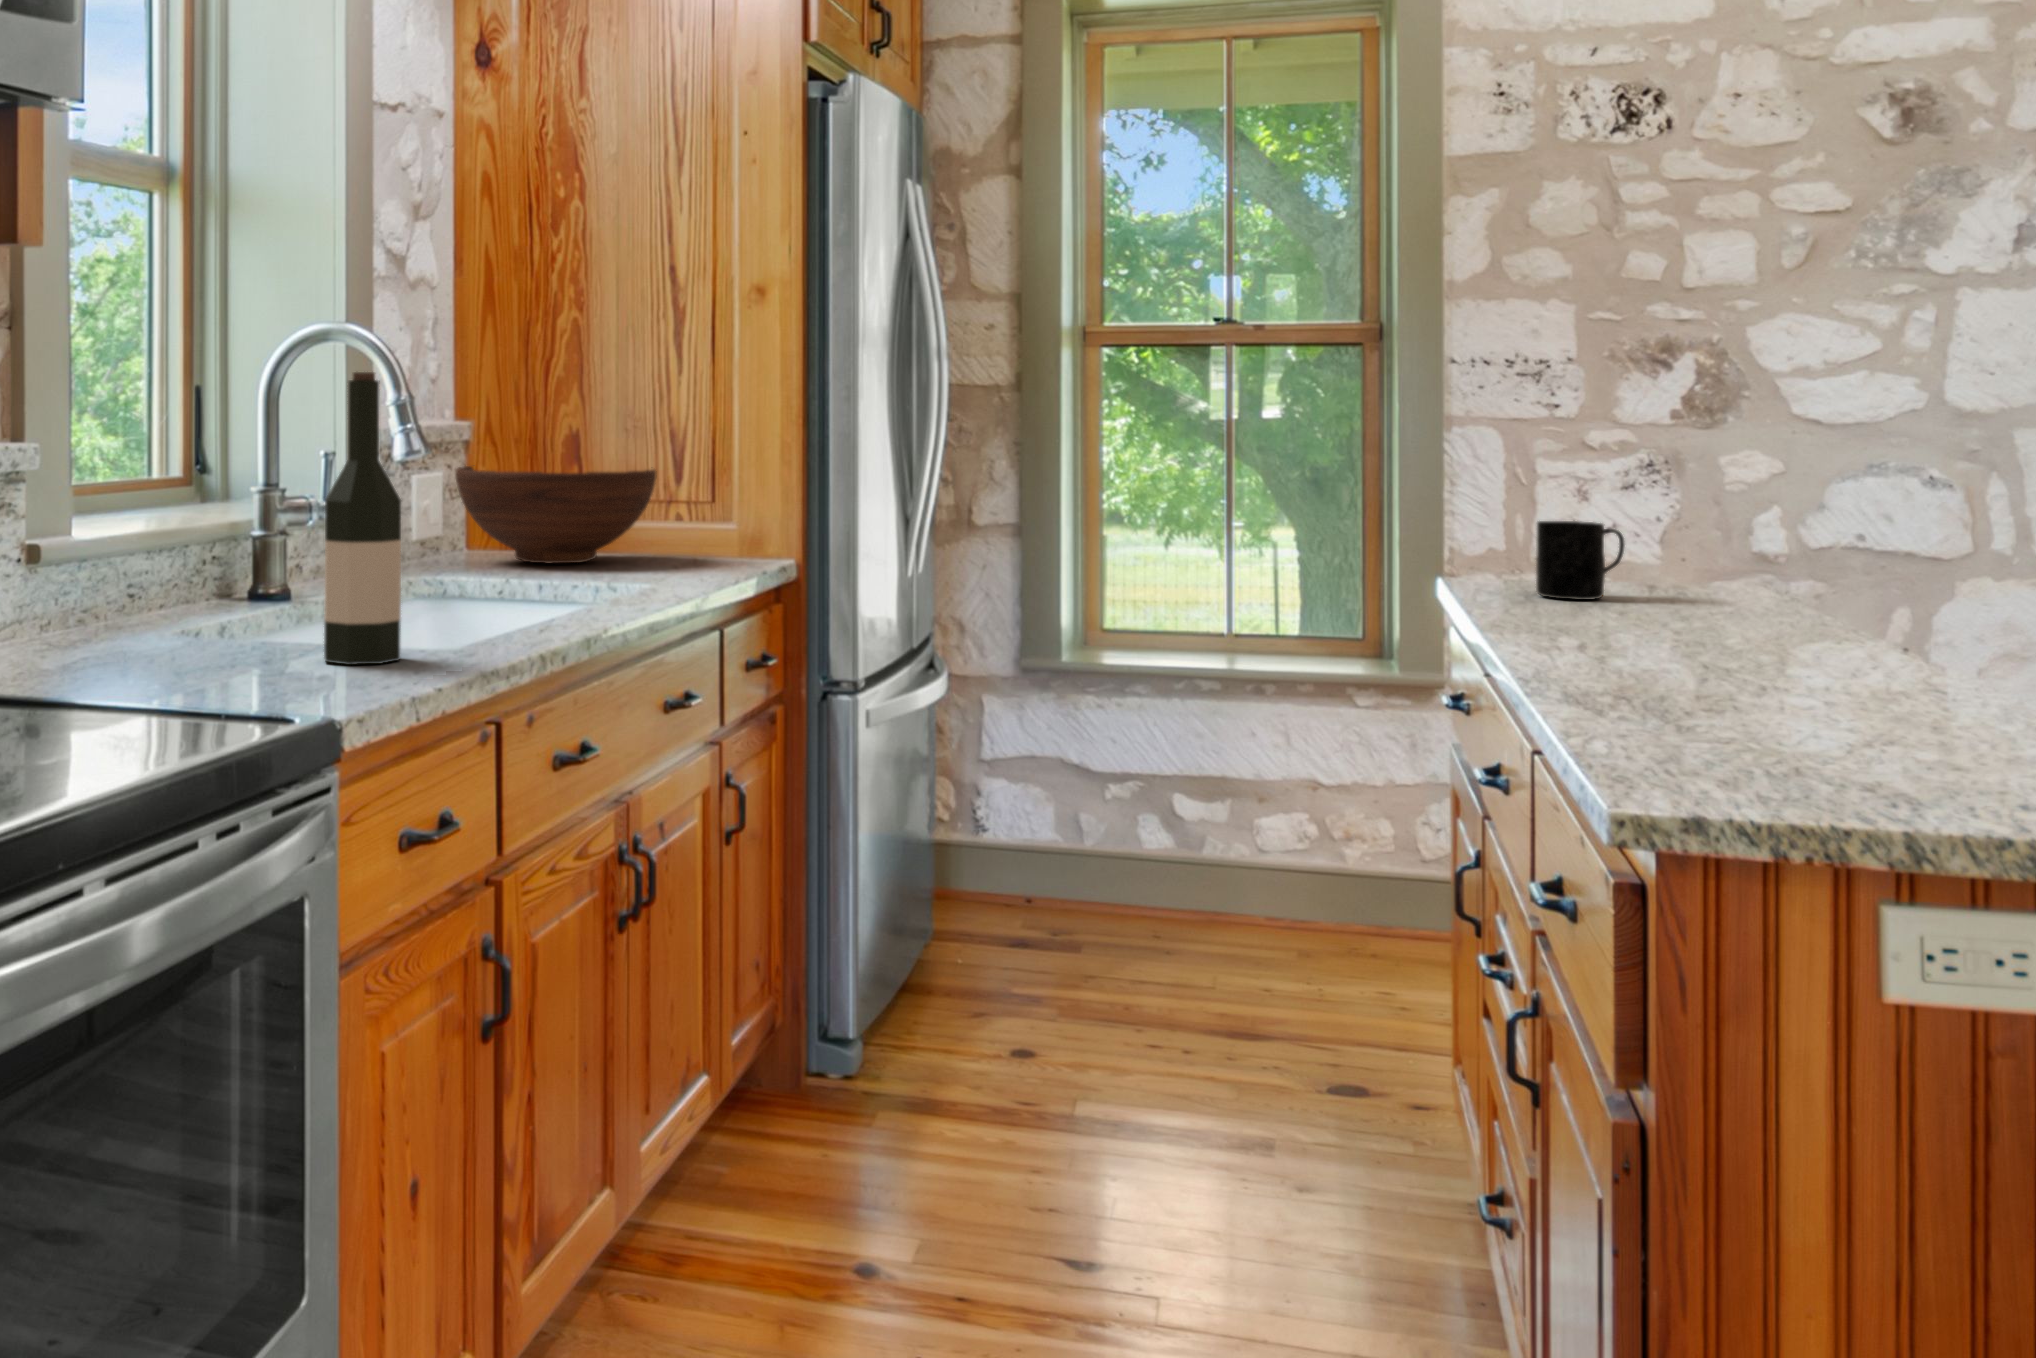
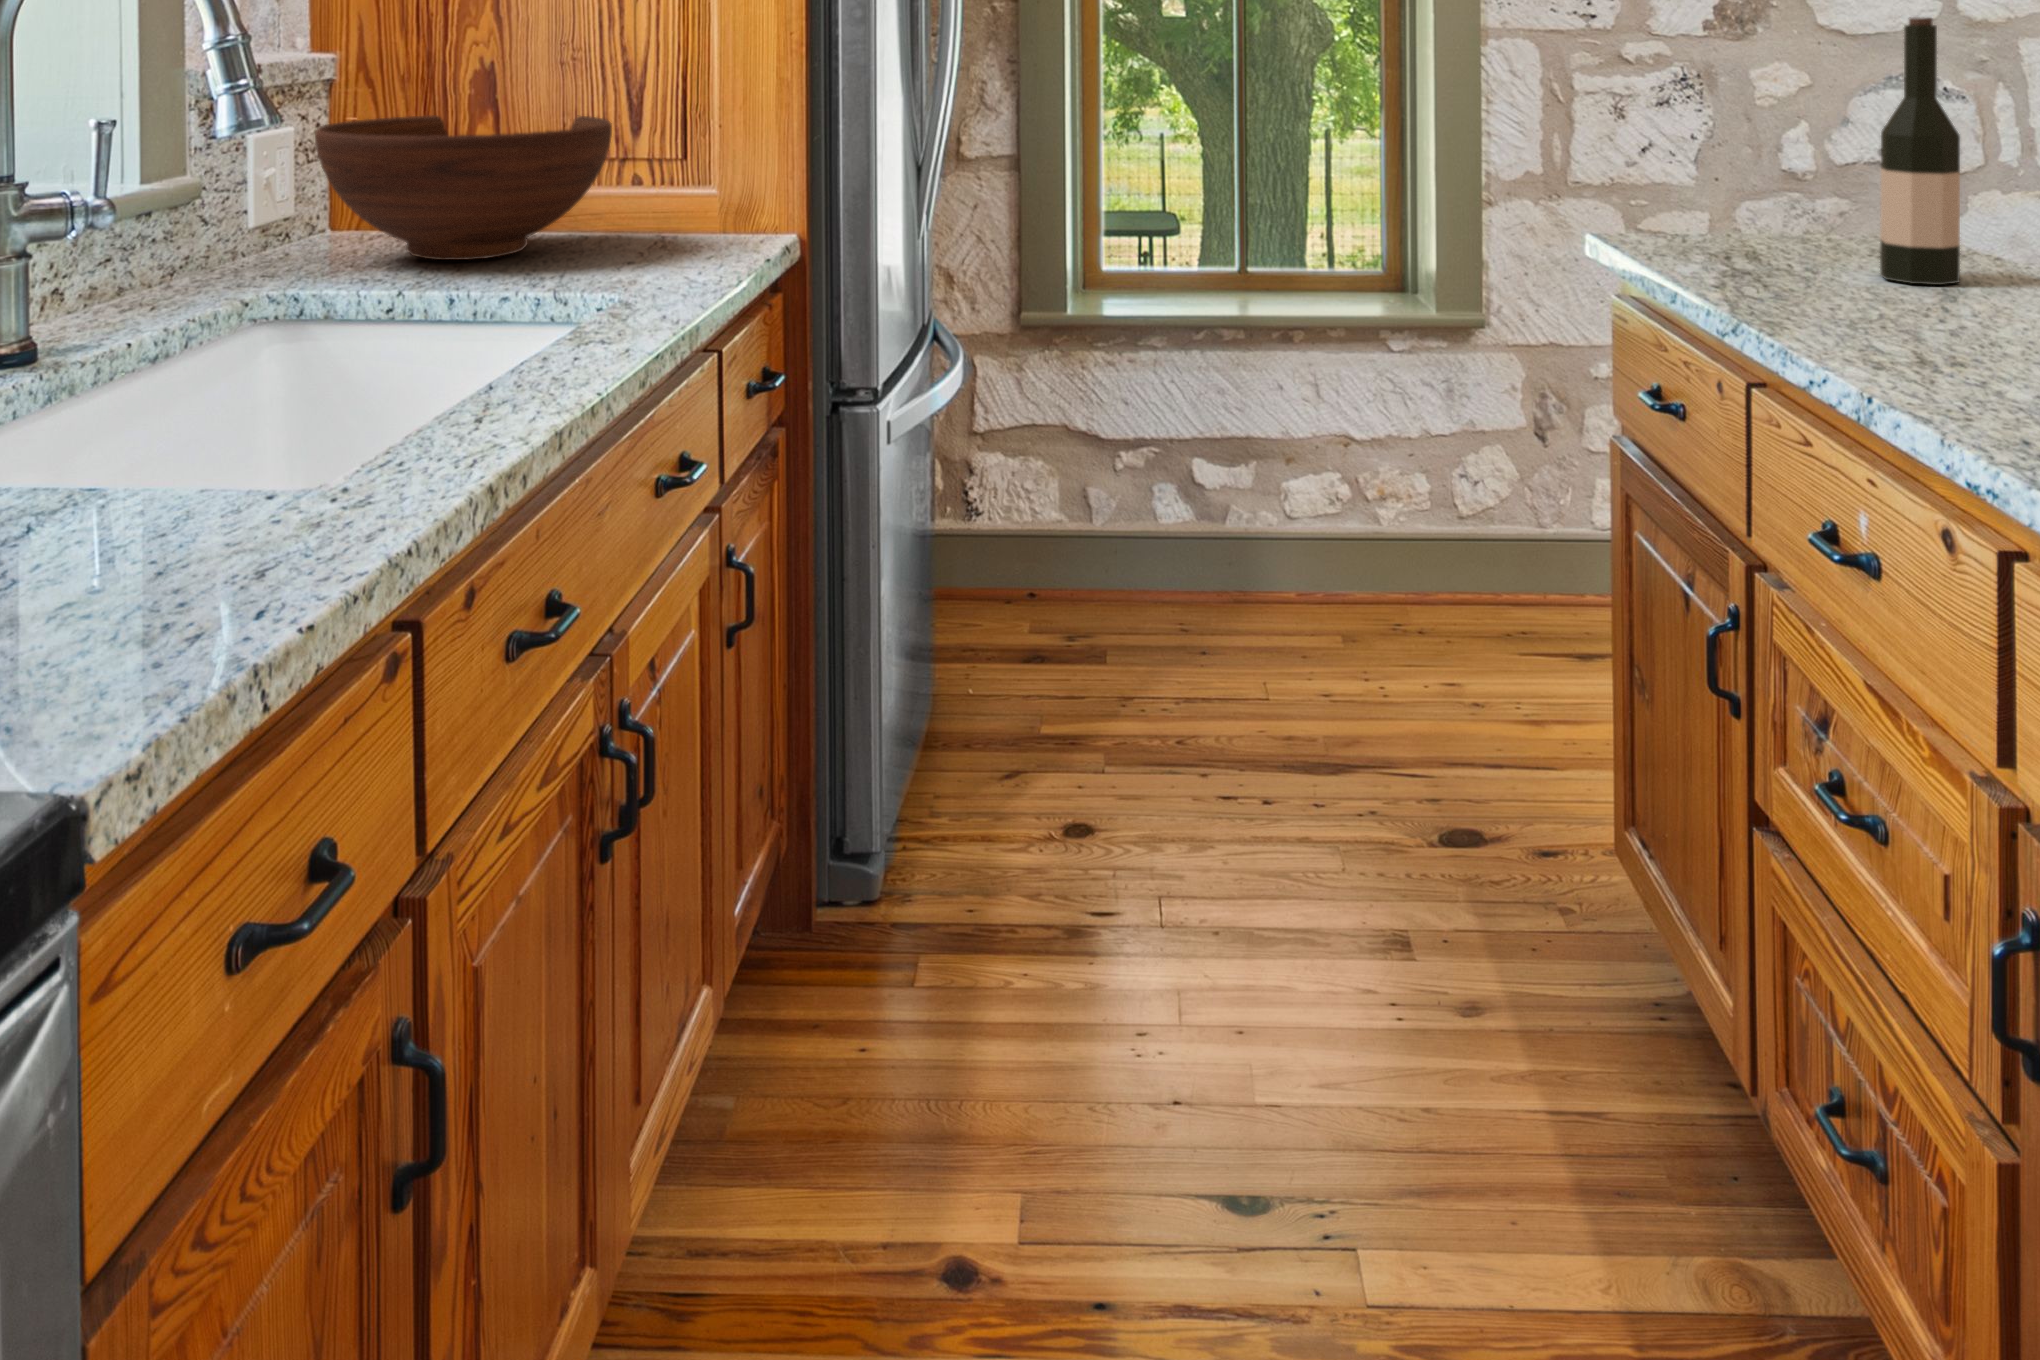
wine bottle: present [324,372,401,665] -> present [1880,18,1960,285]
mug: present [1536,521,1624,600] -> none [1711,161,1807,257]

